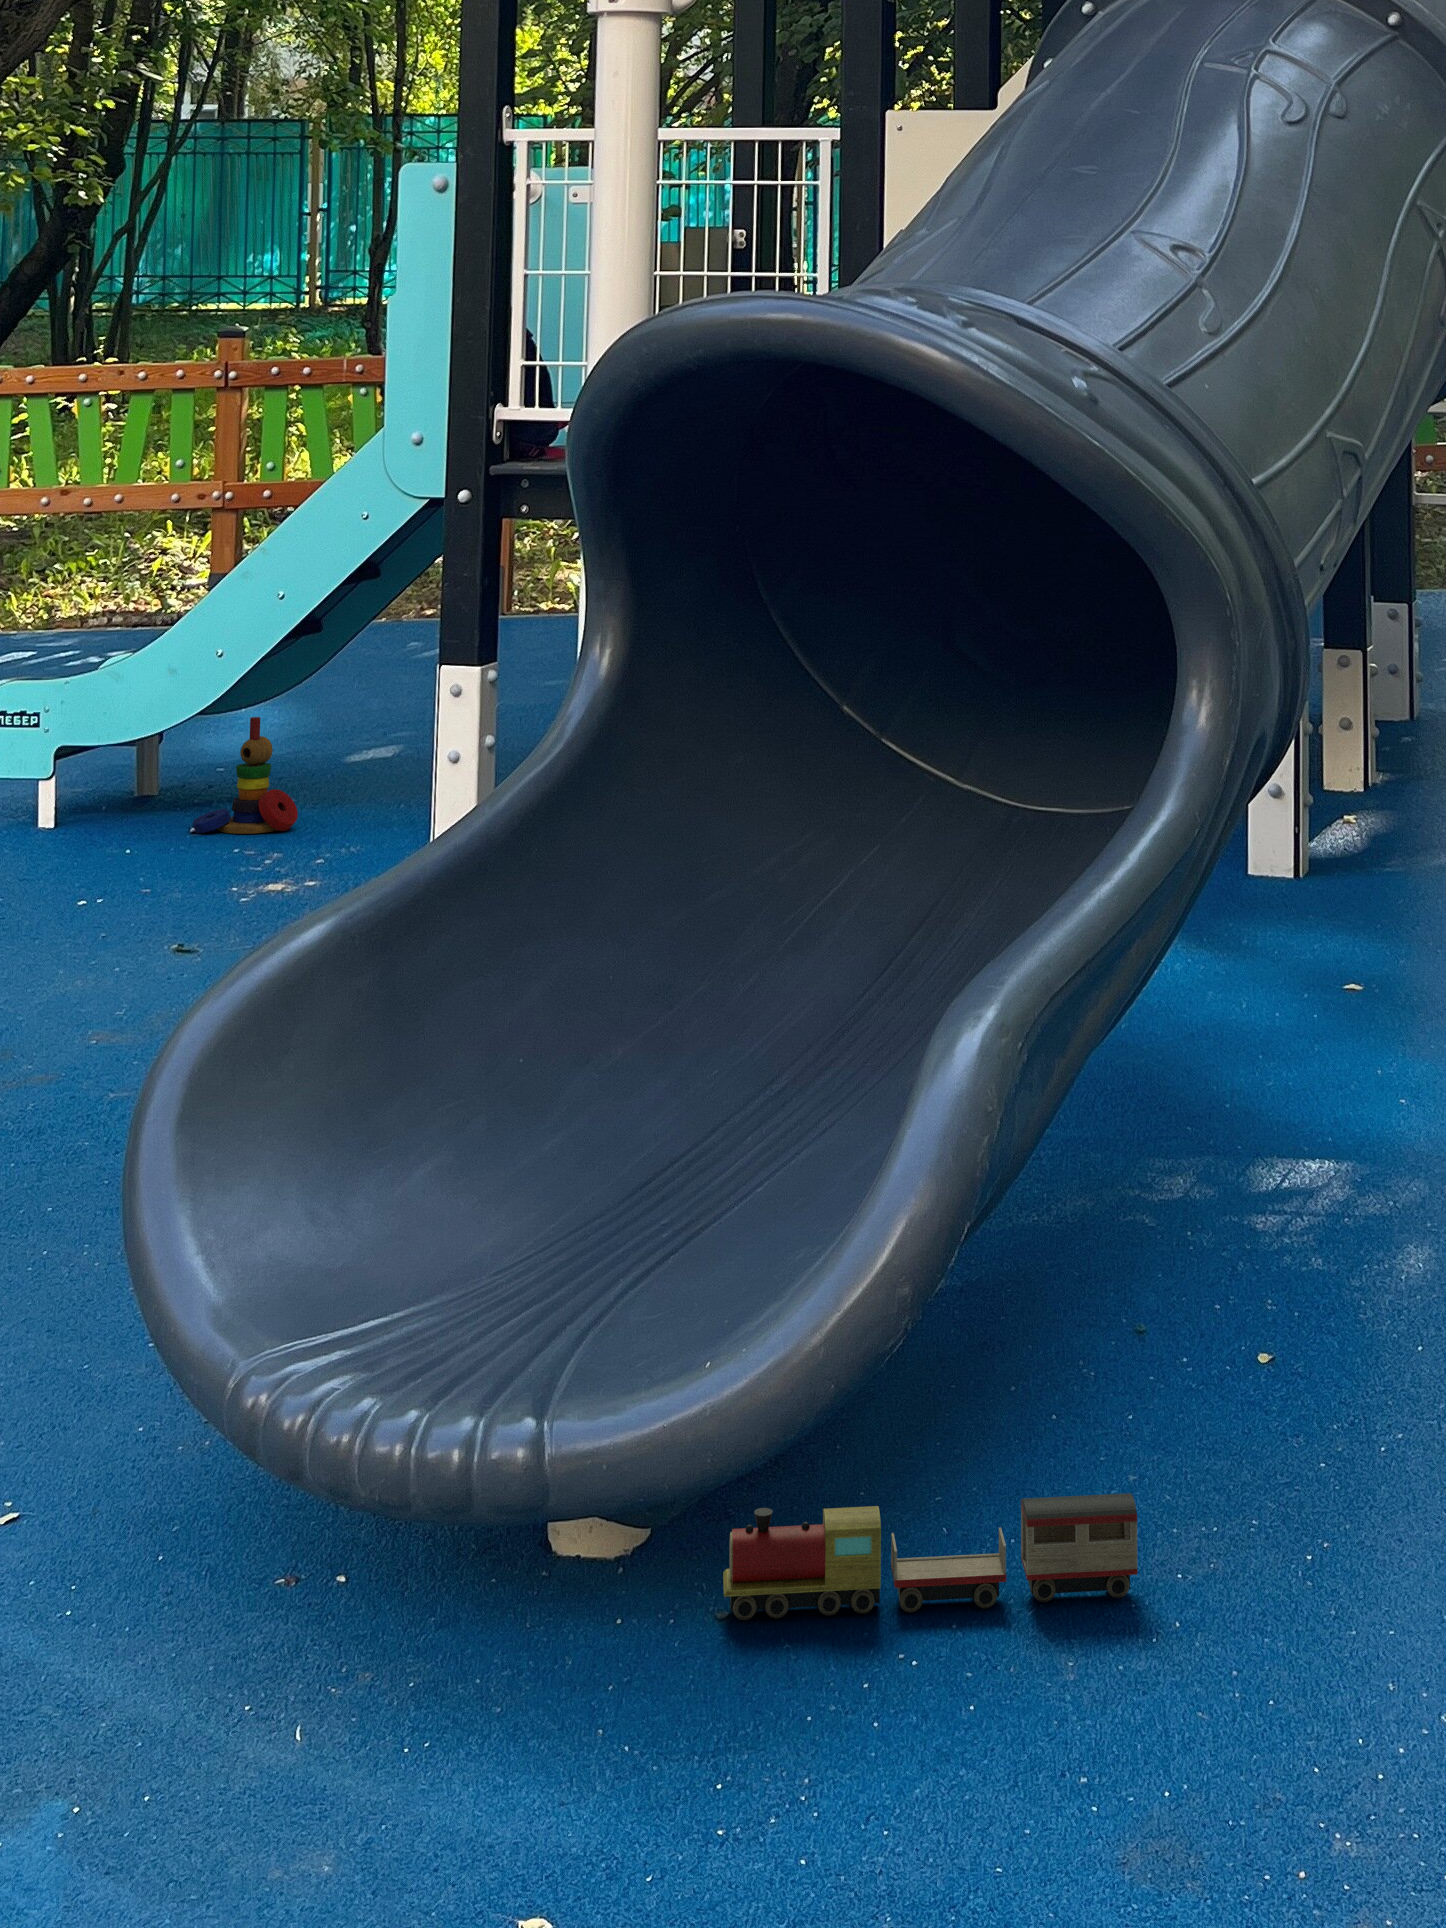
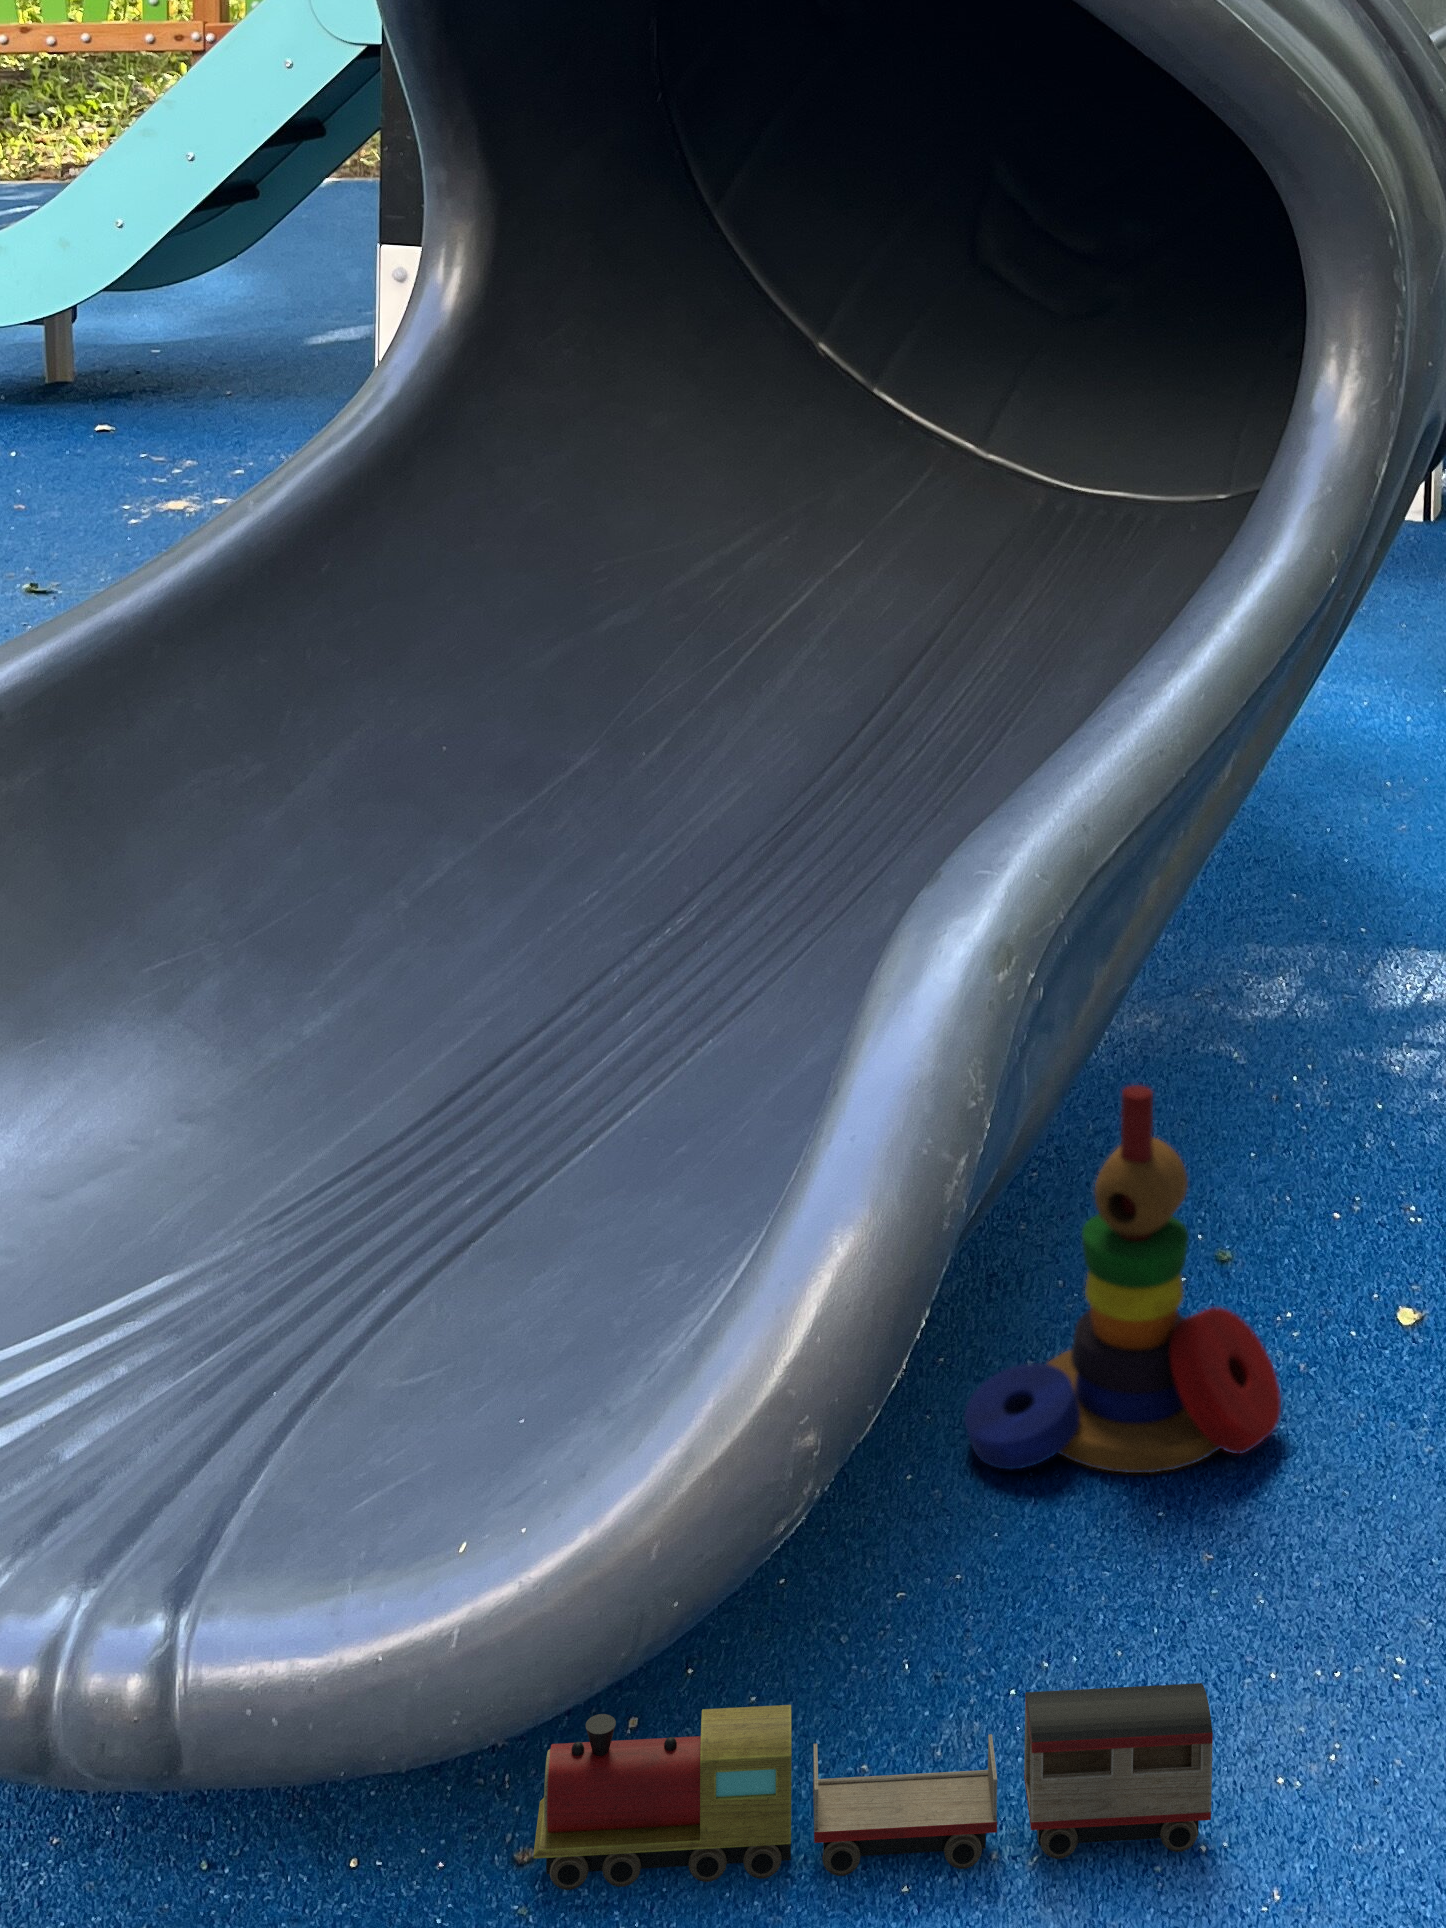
stacking toy: present [193,717,298,834] -> present [965,1085,1281,1473]

